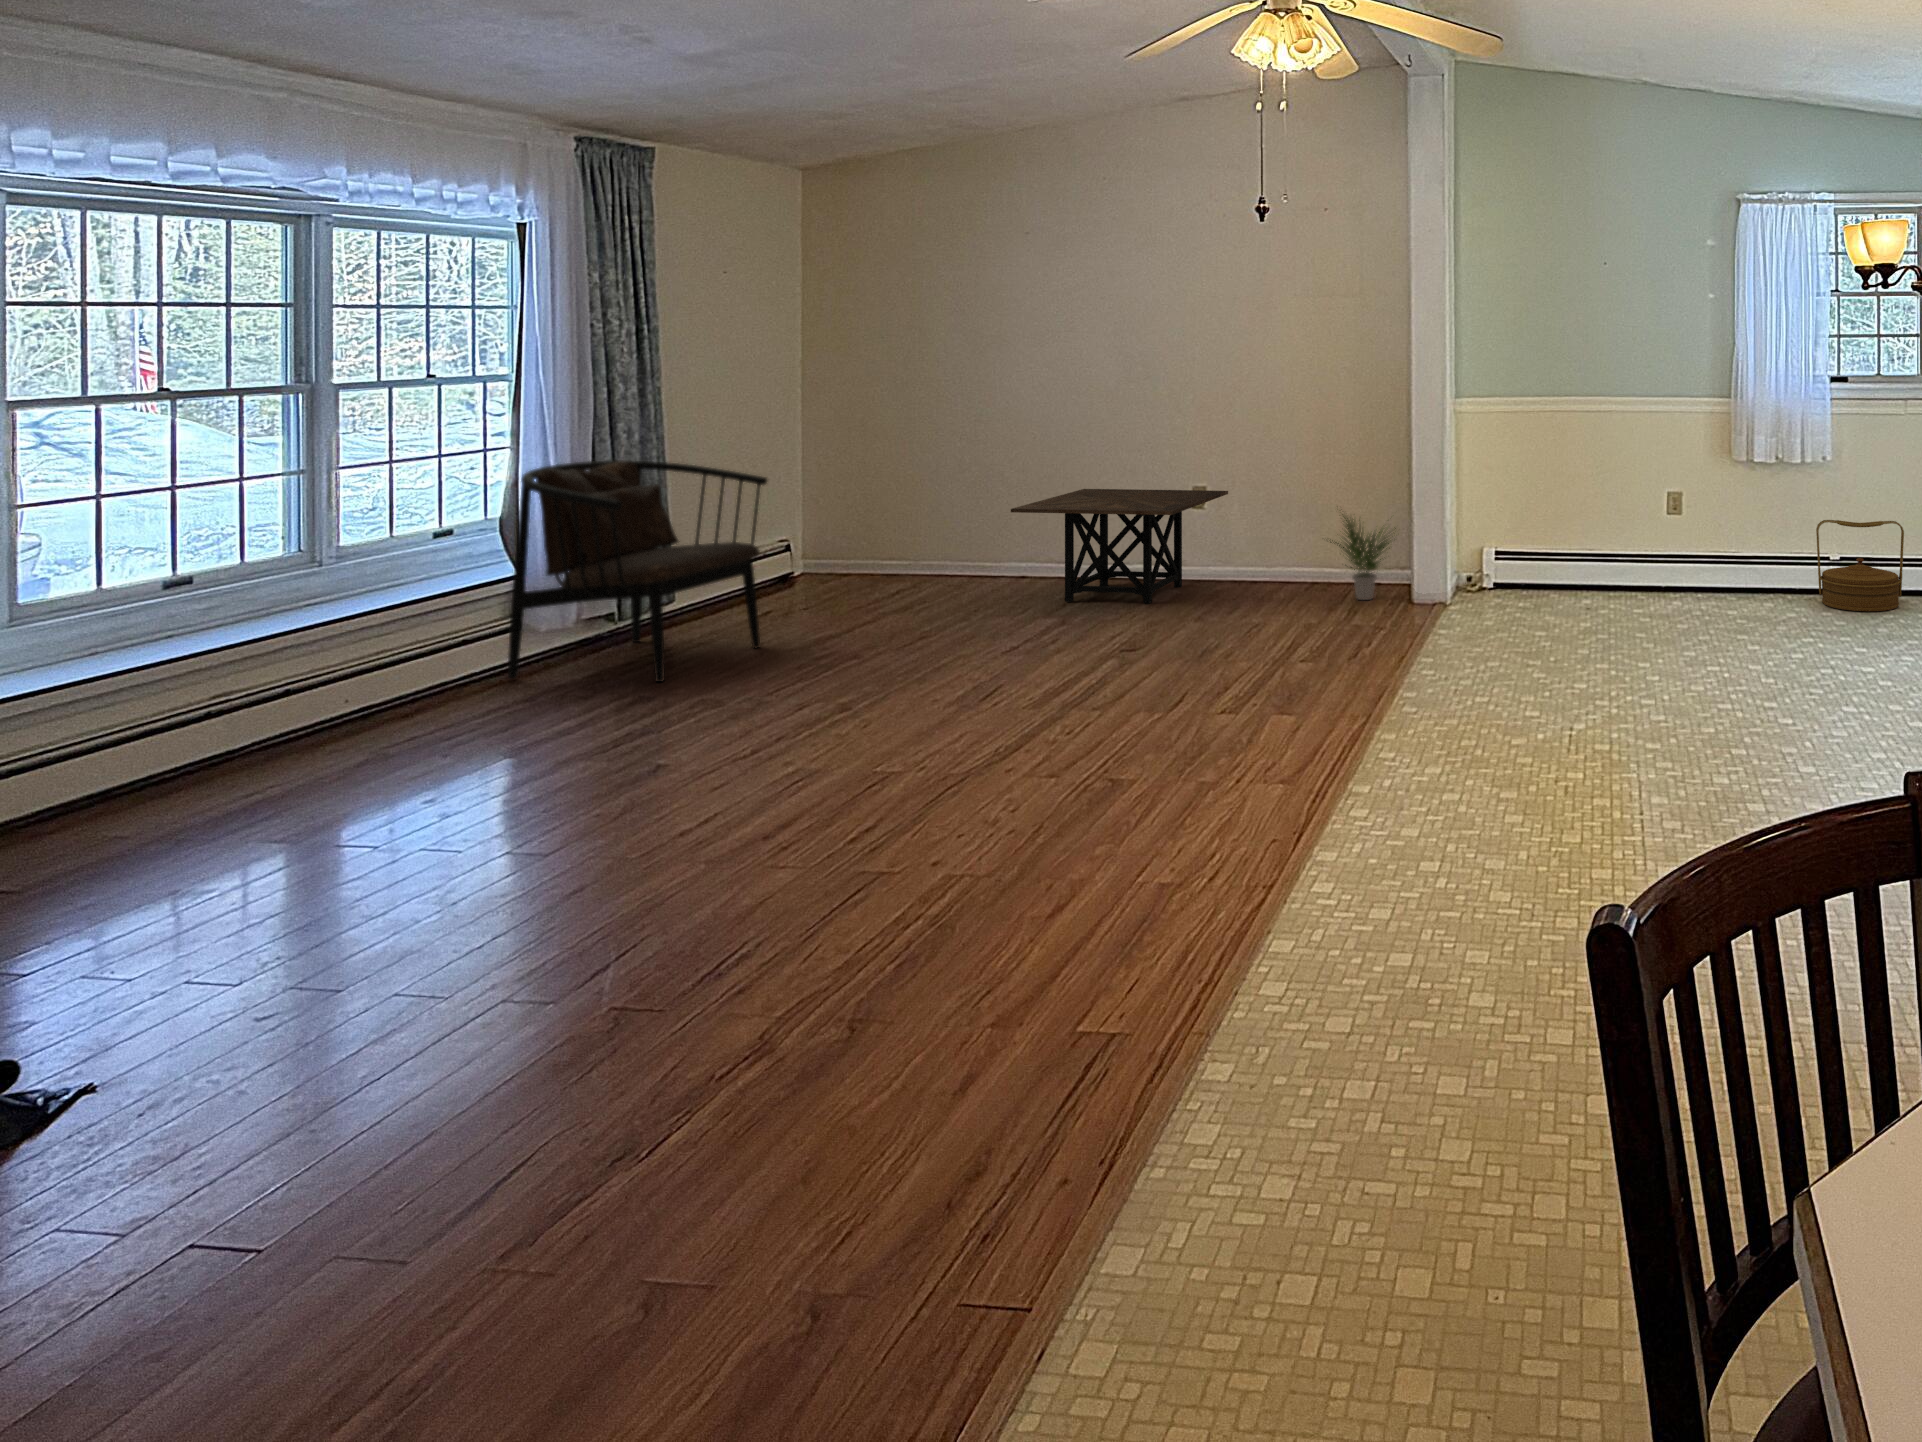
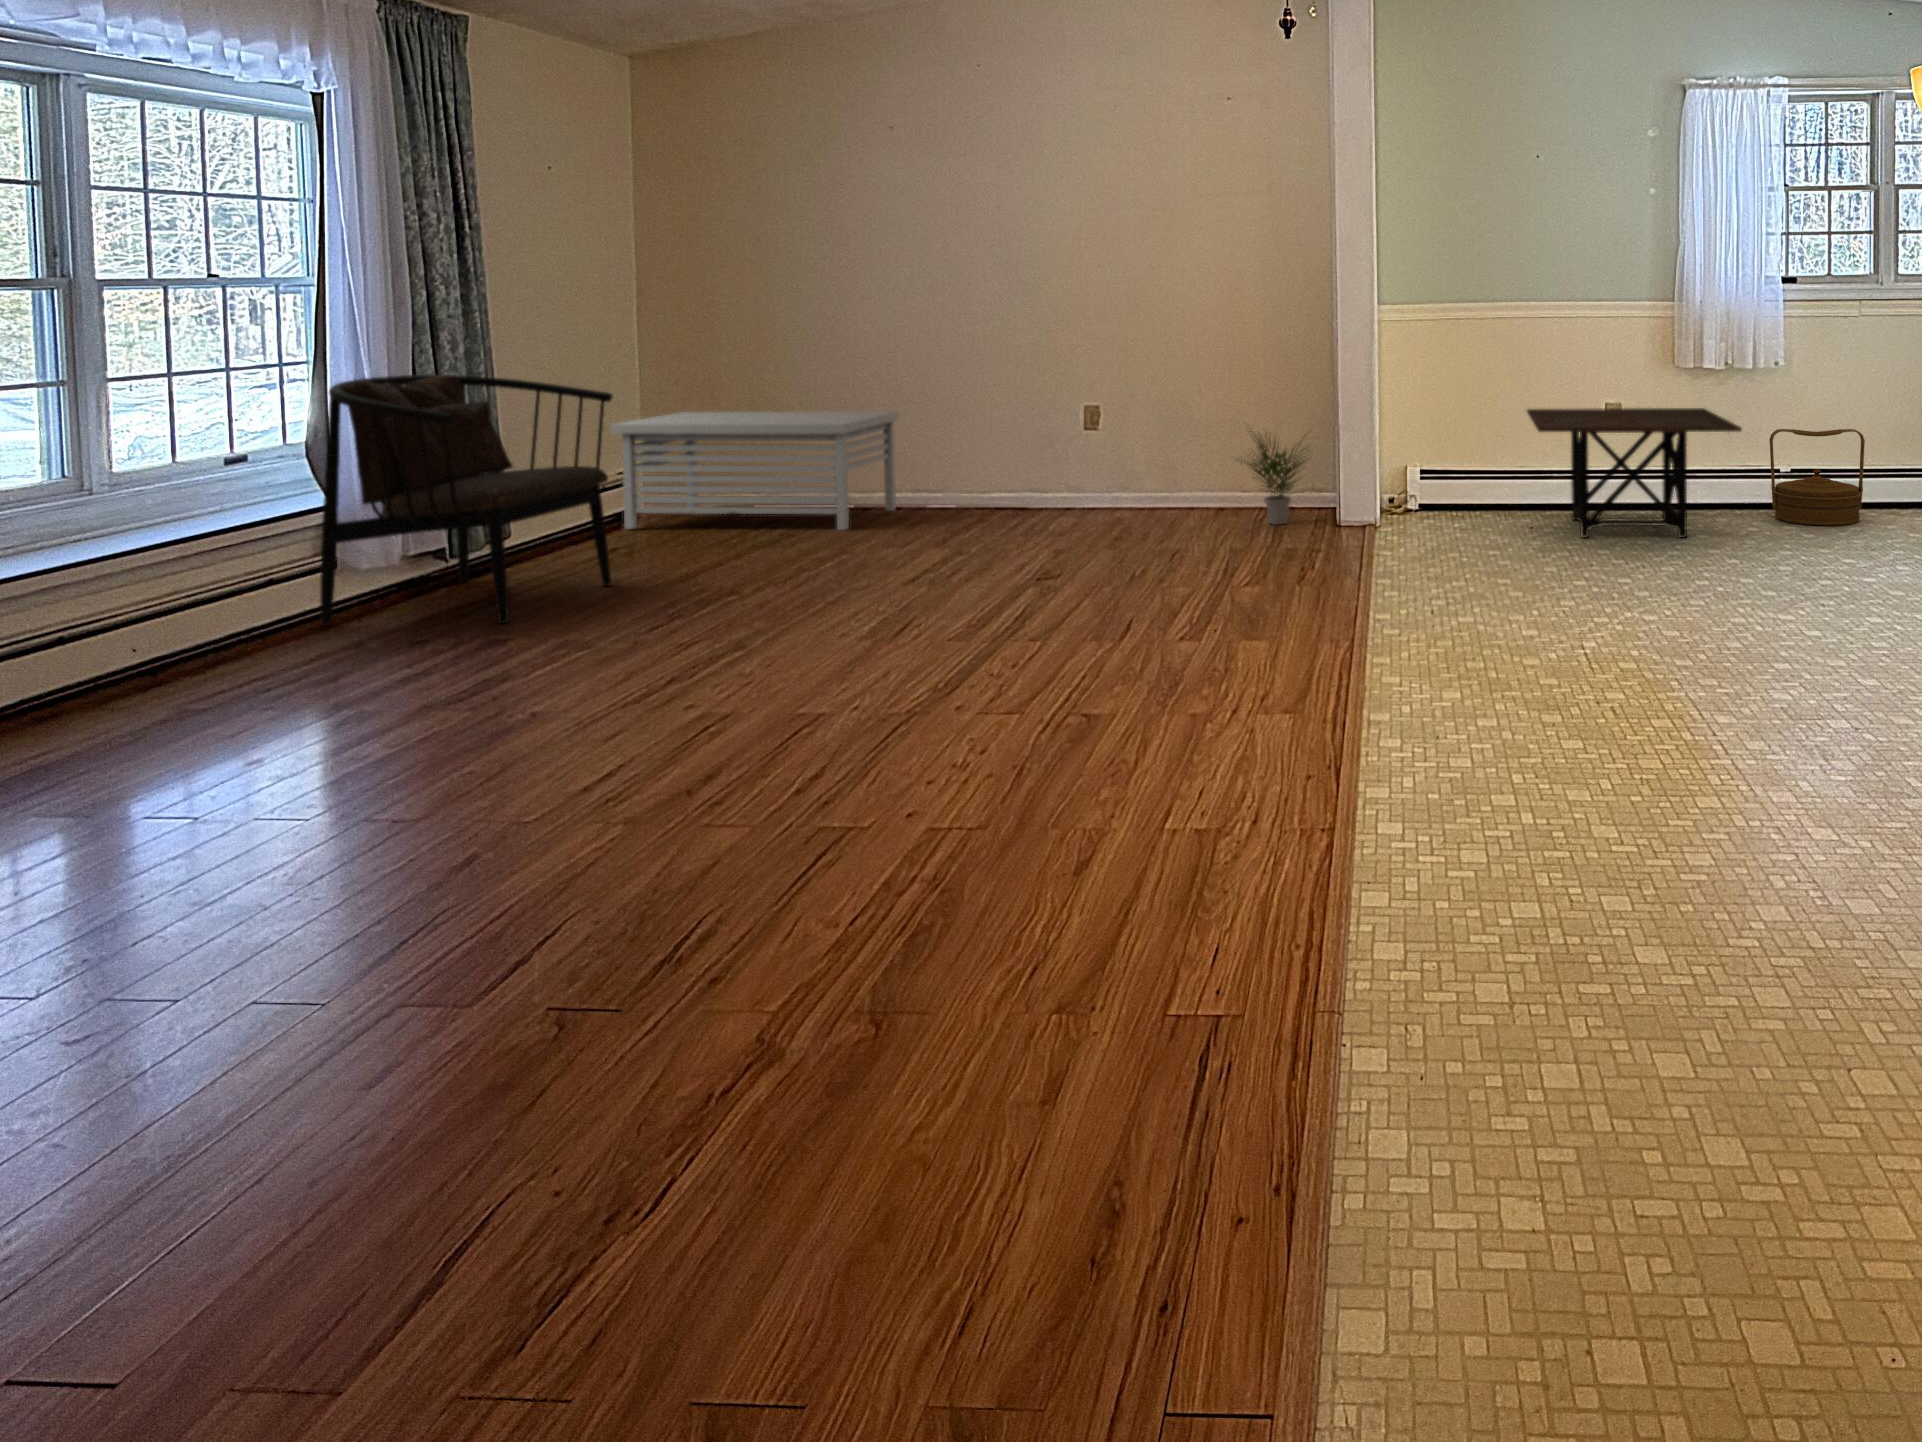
storage bench: none [777,486,1035,598] -> present [611,411,899,530]
side table: present [1011,489,1228,604] -> present [1527,408,1742,538]

